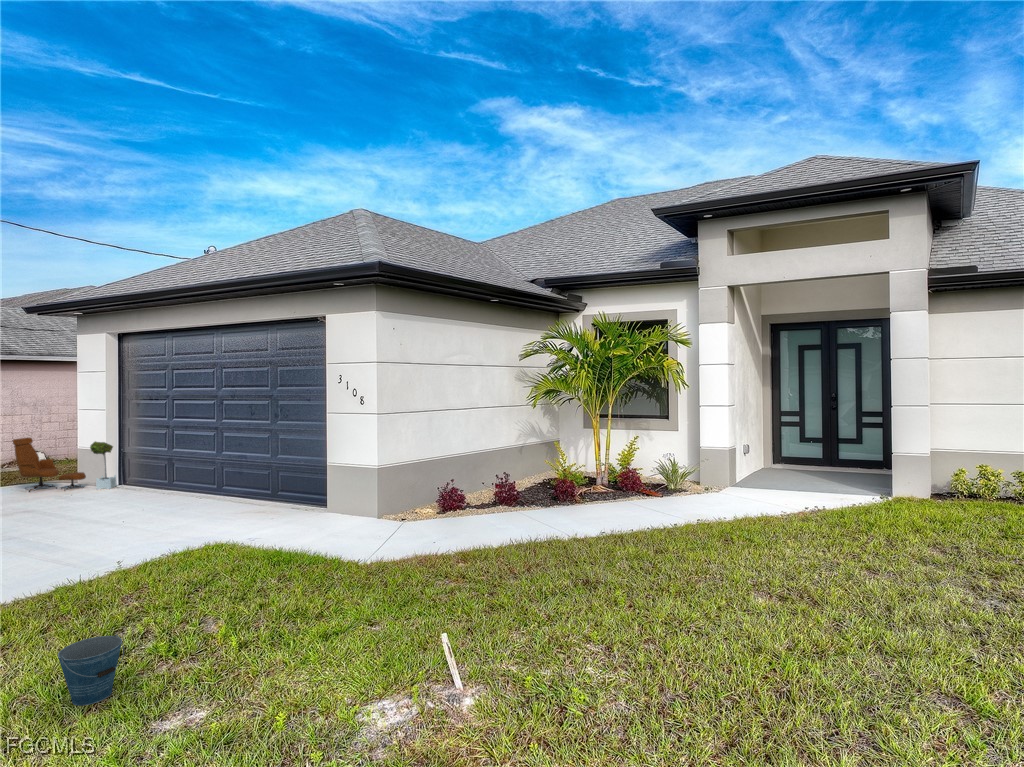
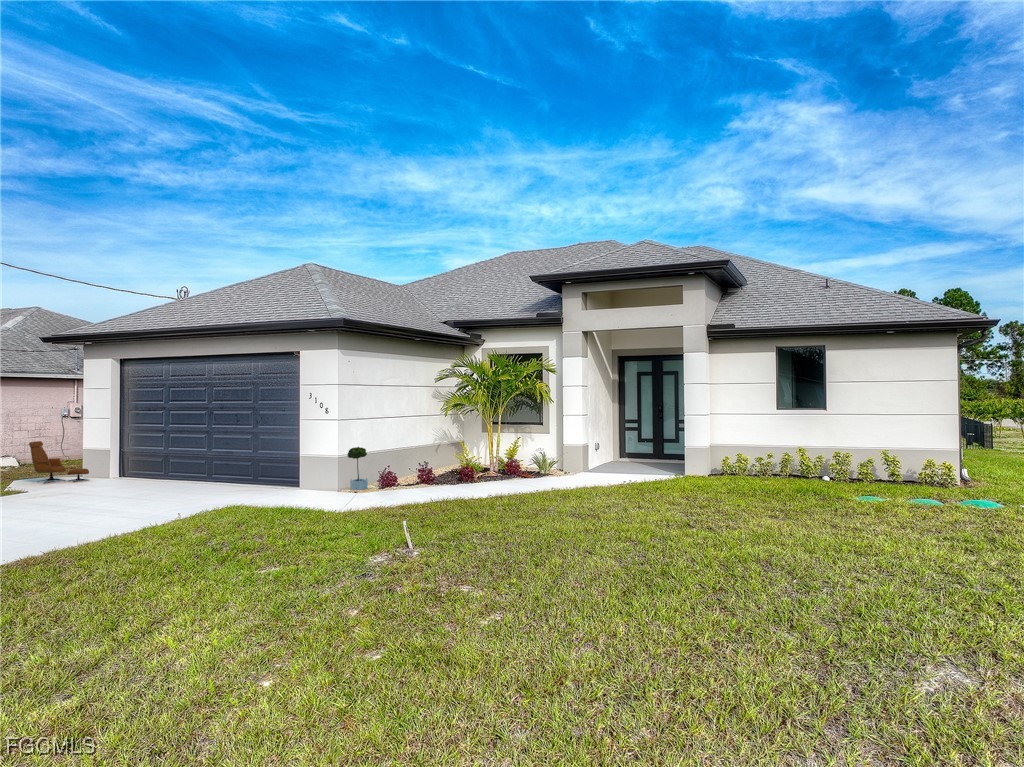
potted tree: present [90,441,116,489] -> present [347,447,368,490]
bucket: present [58,635,124,706] -> none [209,527,238,557]

